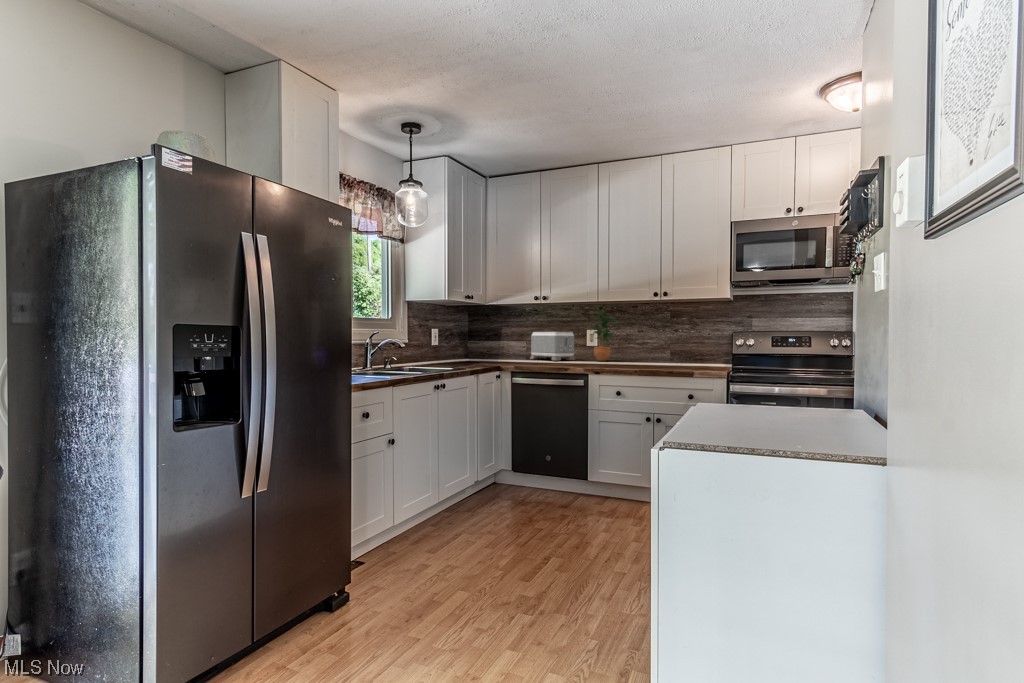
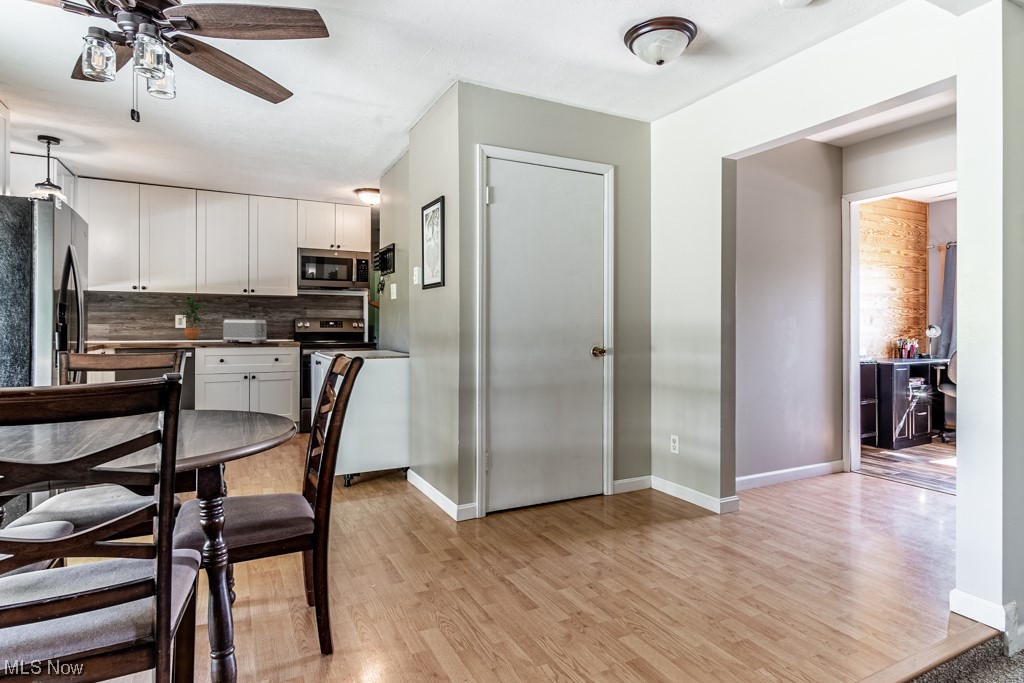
toaster: present [530,332,575,360] -> present [222,319,268,343]

